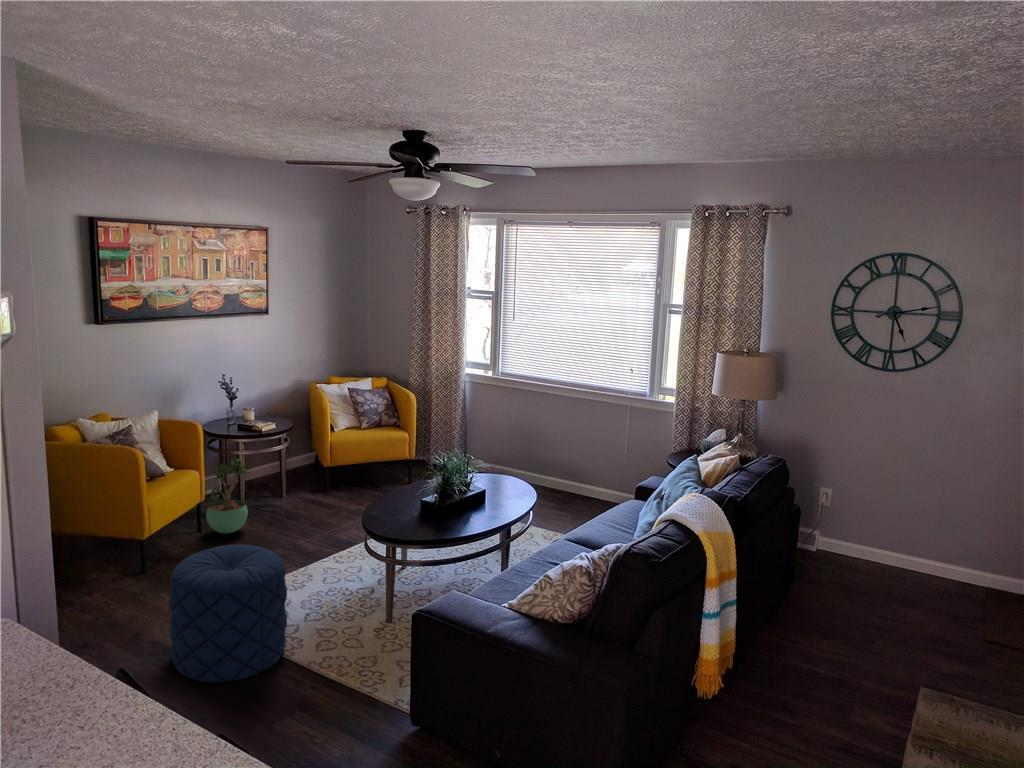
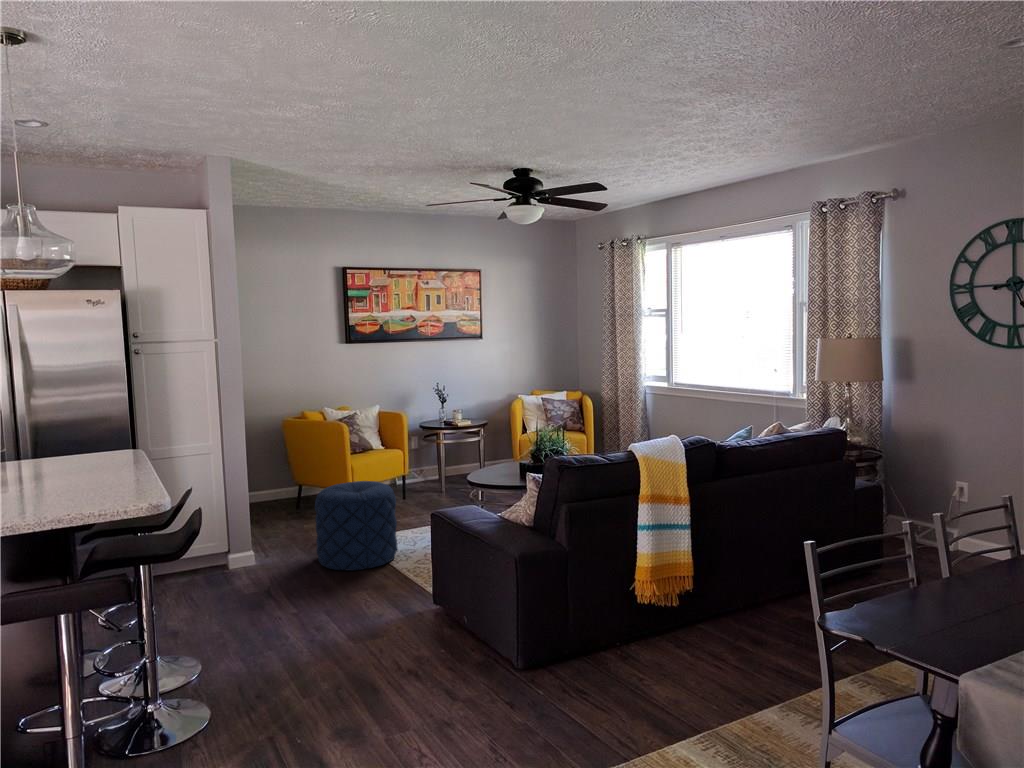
potted plant: present [206,457,252,534] -> none [405,439,440,499]

